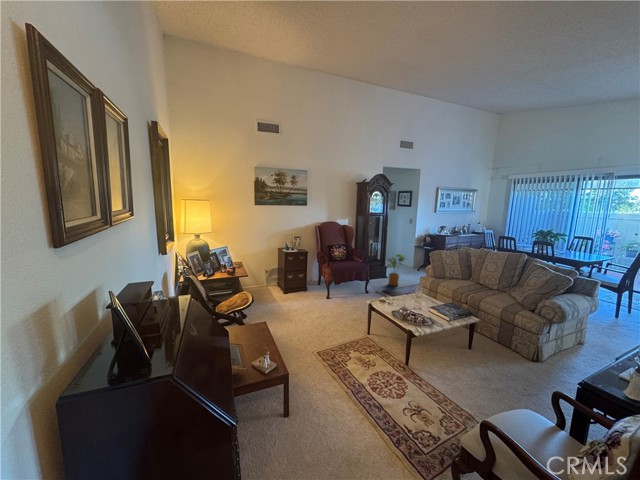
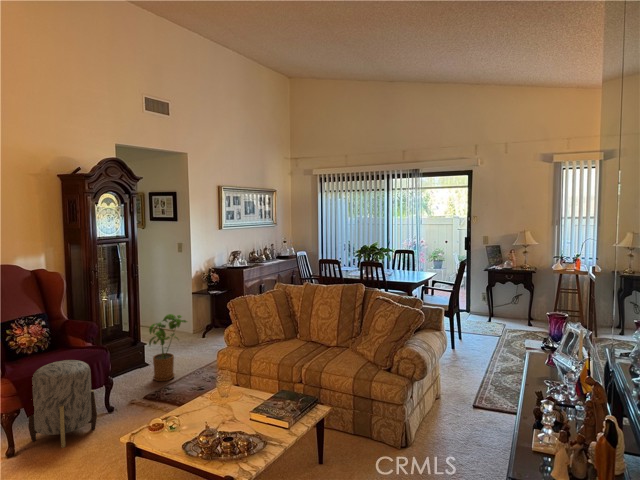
ottoman: none [335,265,361,301] -> present [28,360,97,448]

